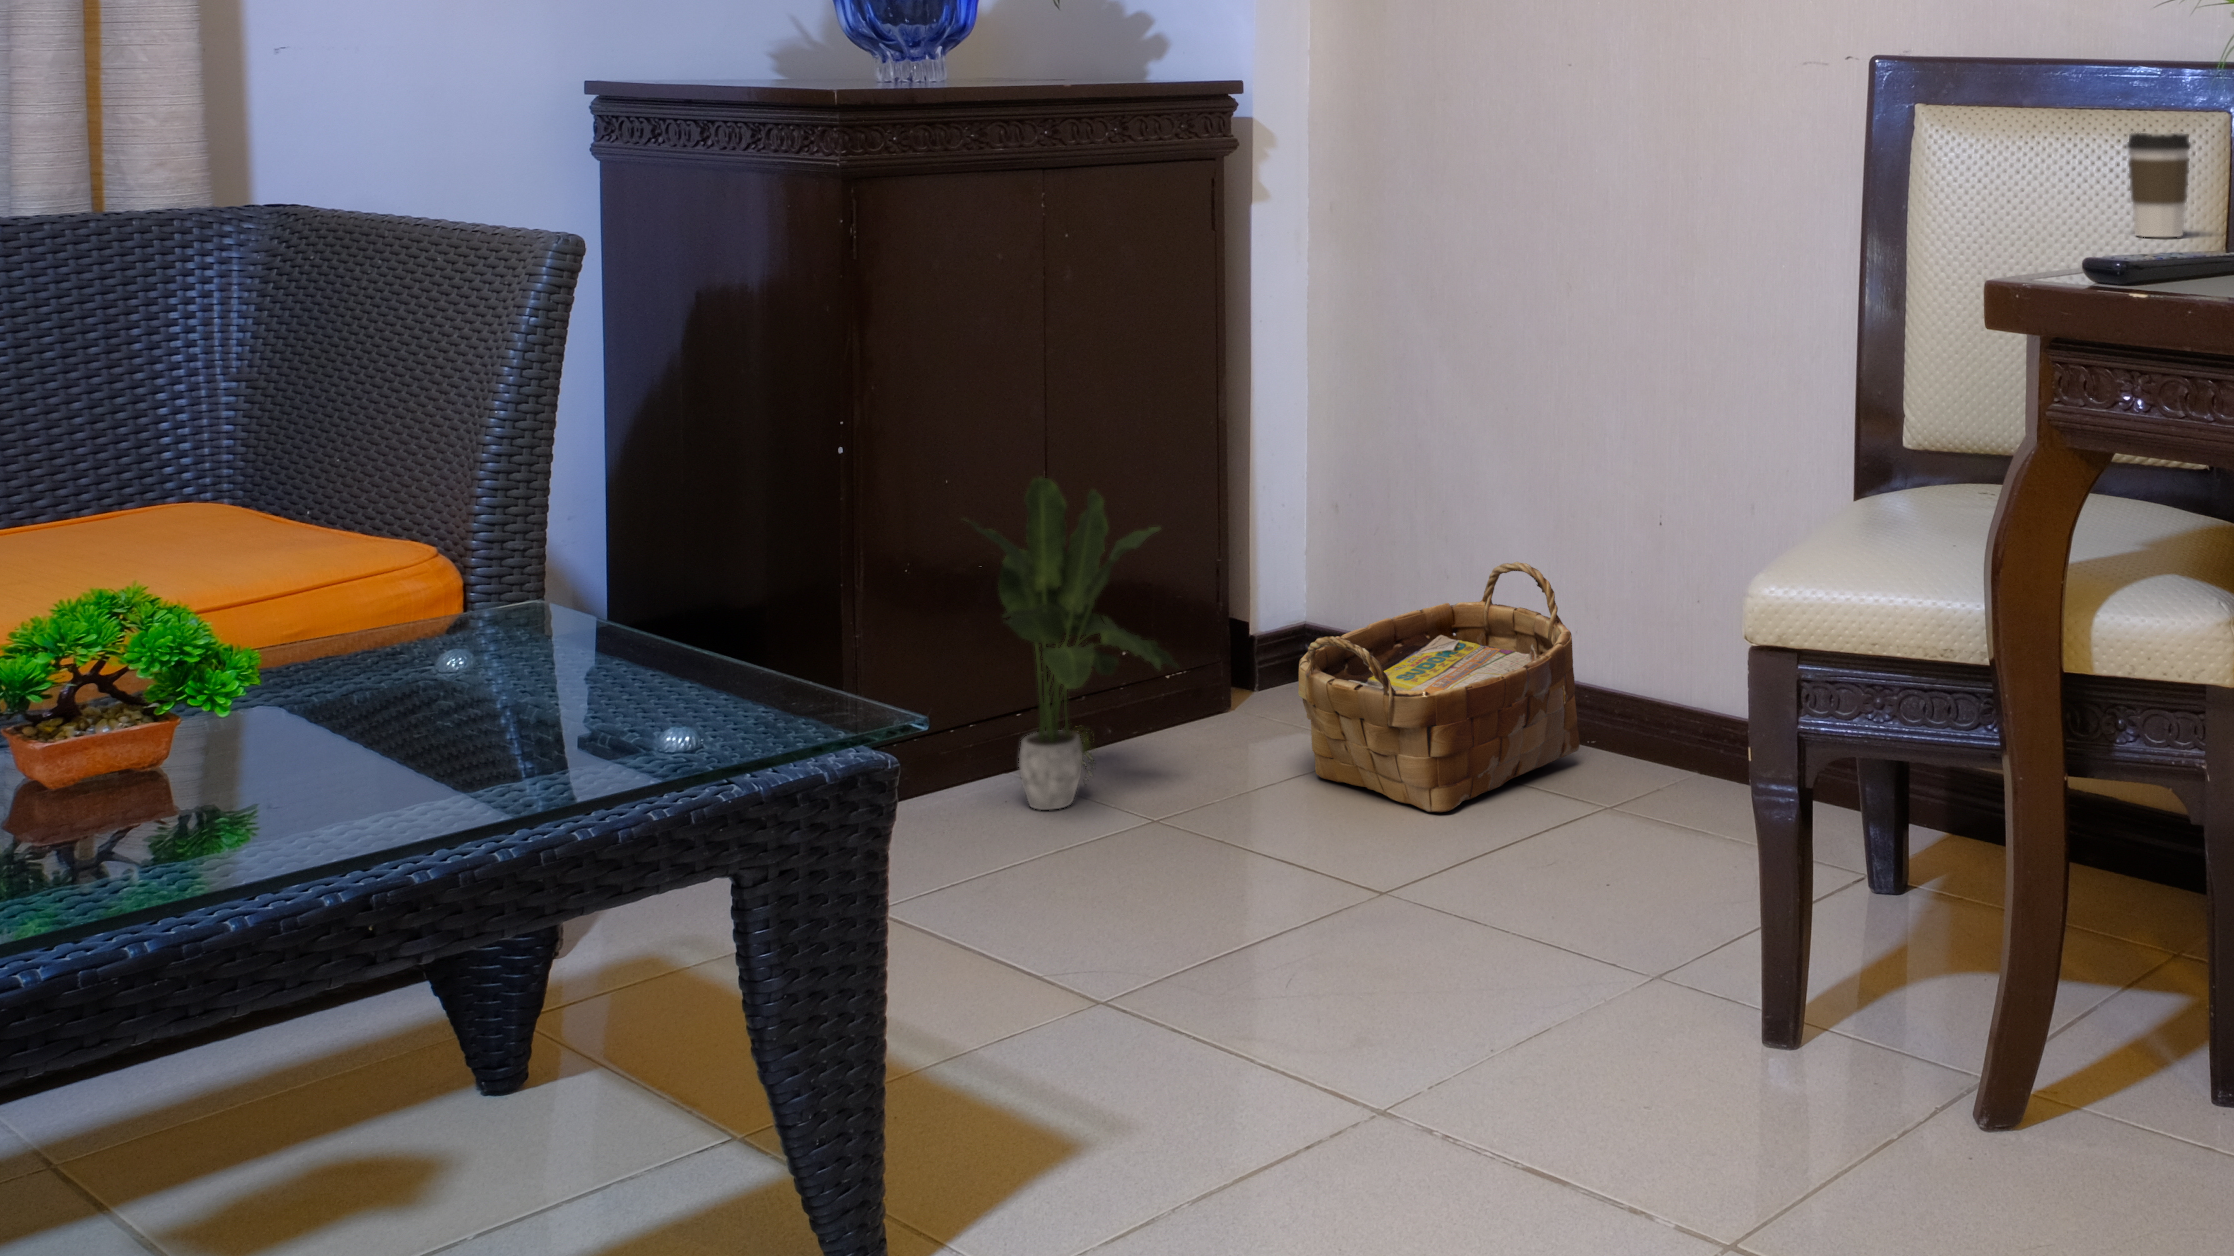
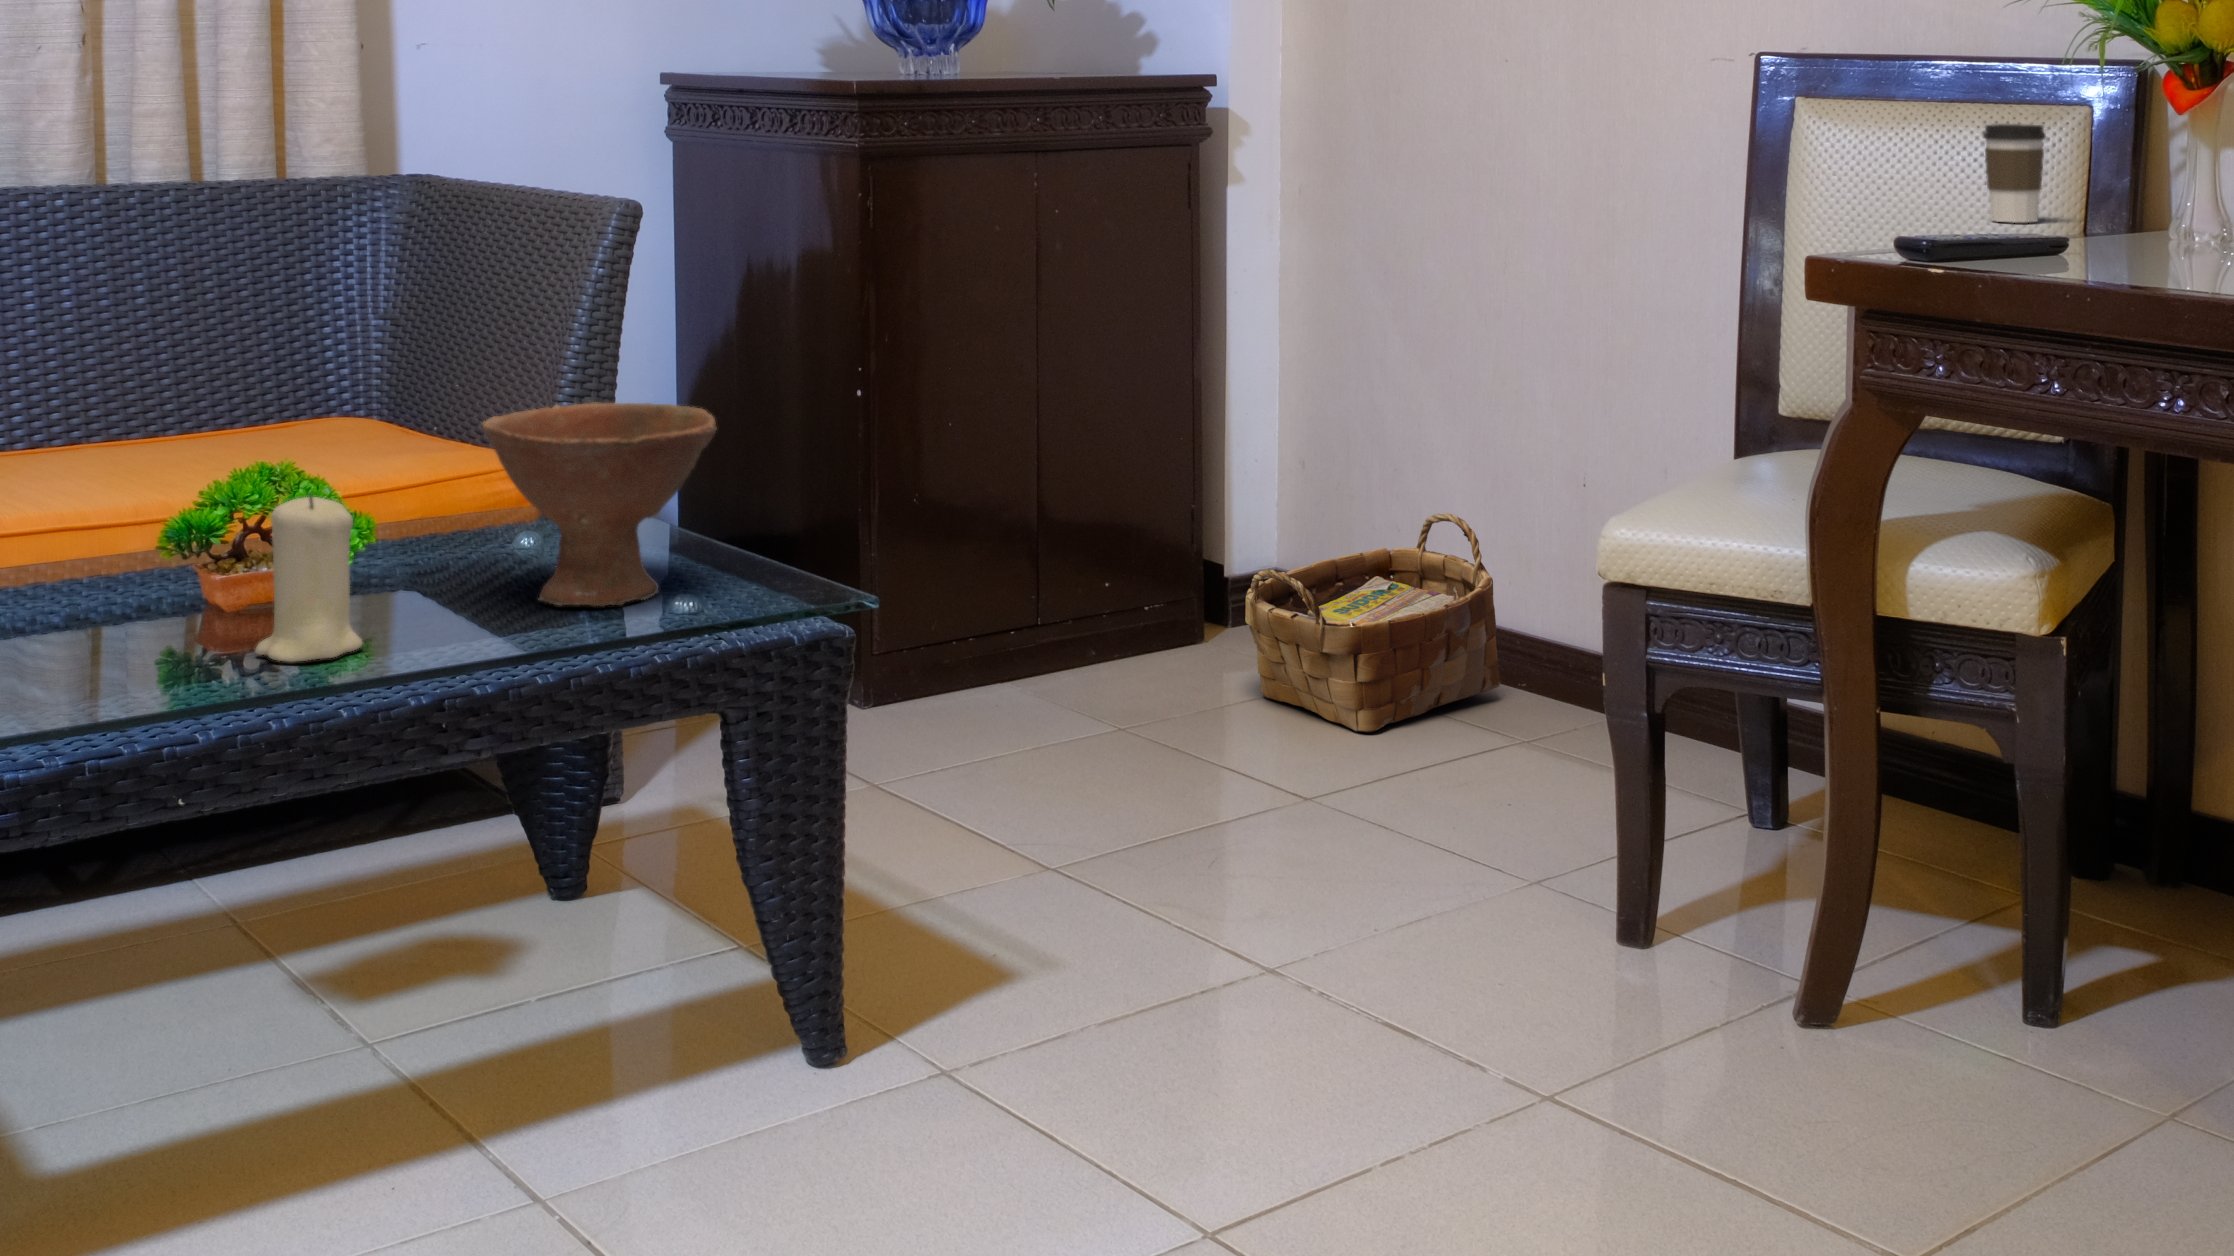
potted plant: present [972,477,1178,810] -> none [956,418,1142,709]
bowl: none [404,478,722,753] -> present [482,402,717,606]
candle: none [92,633,247,857] -> present [255,494,362,662]

